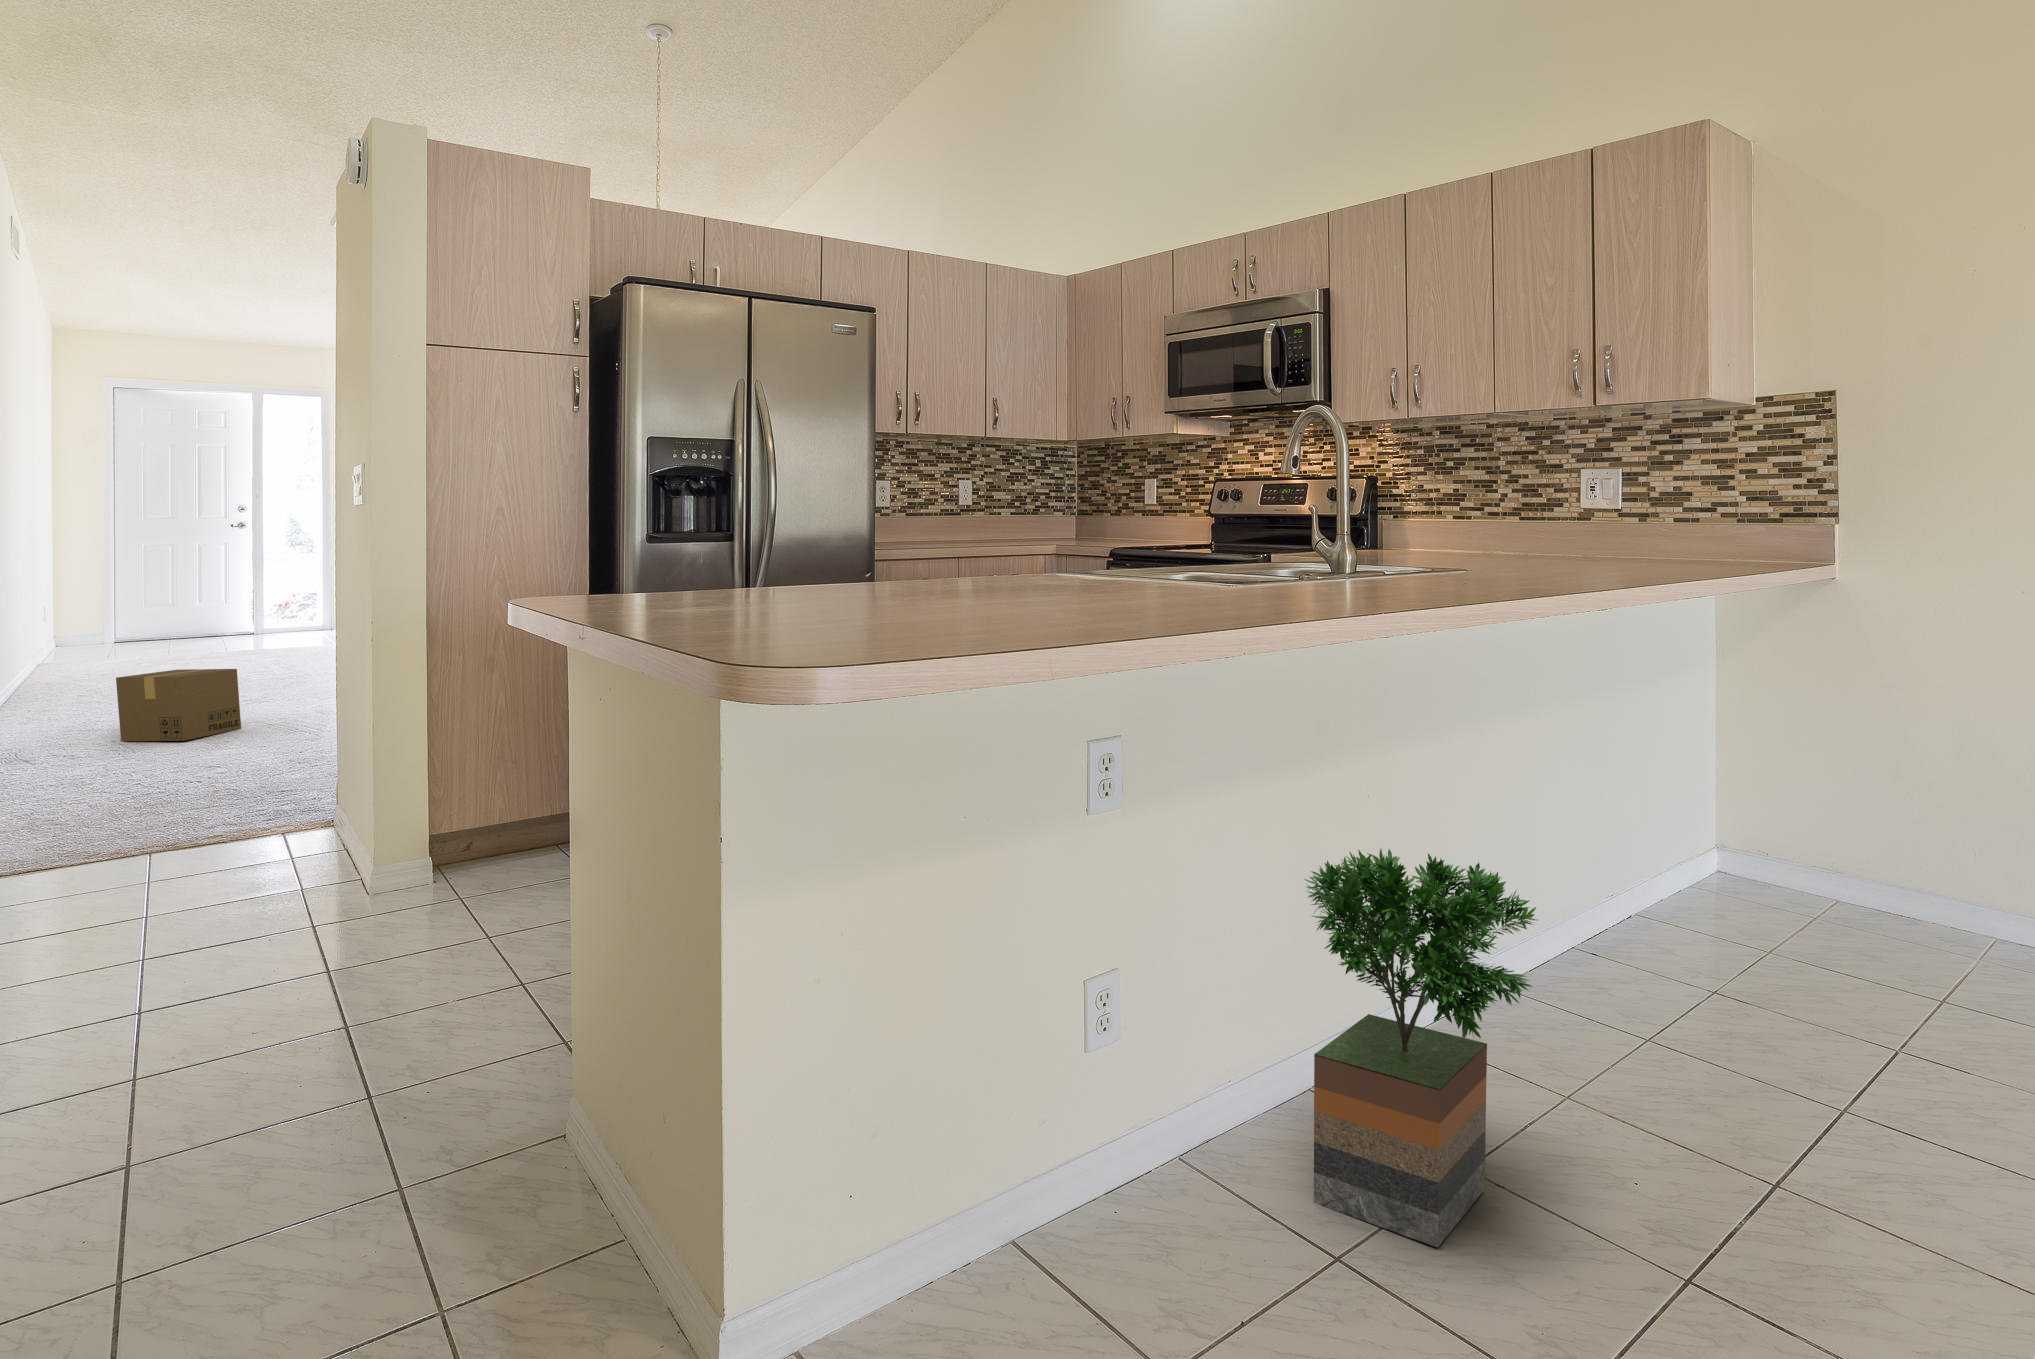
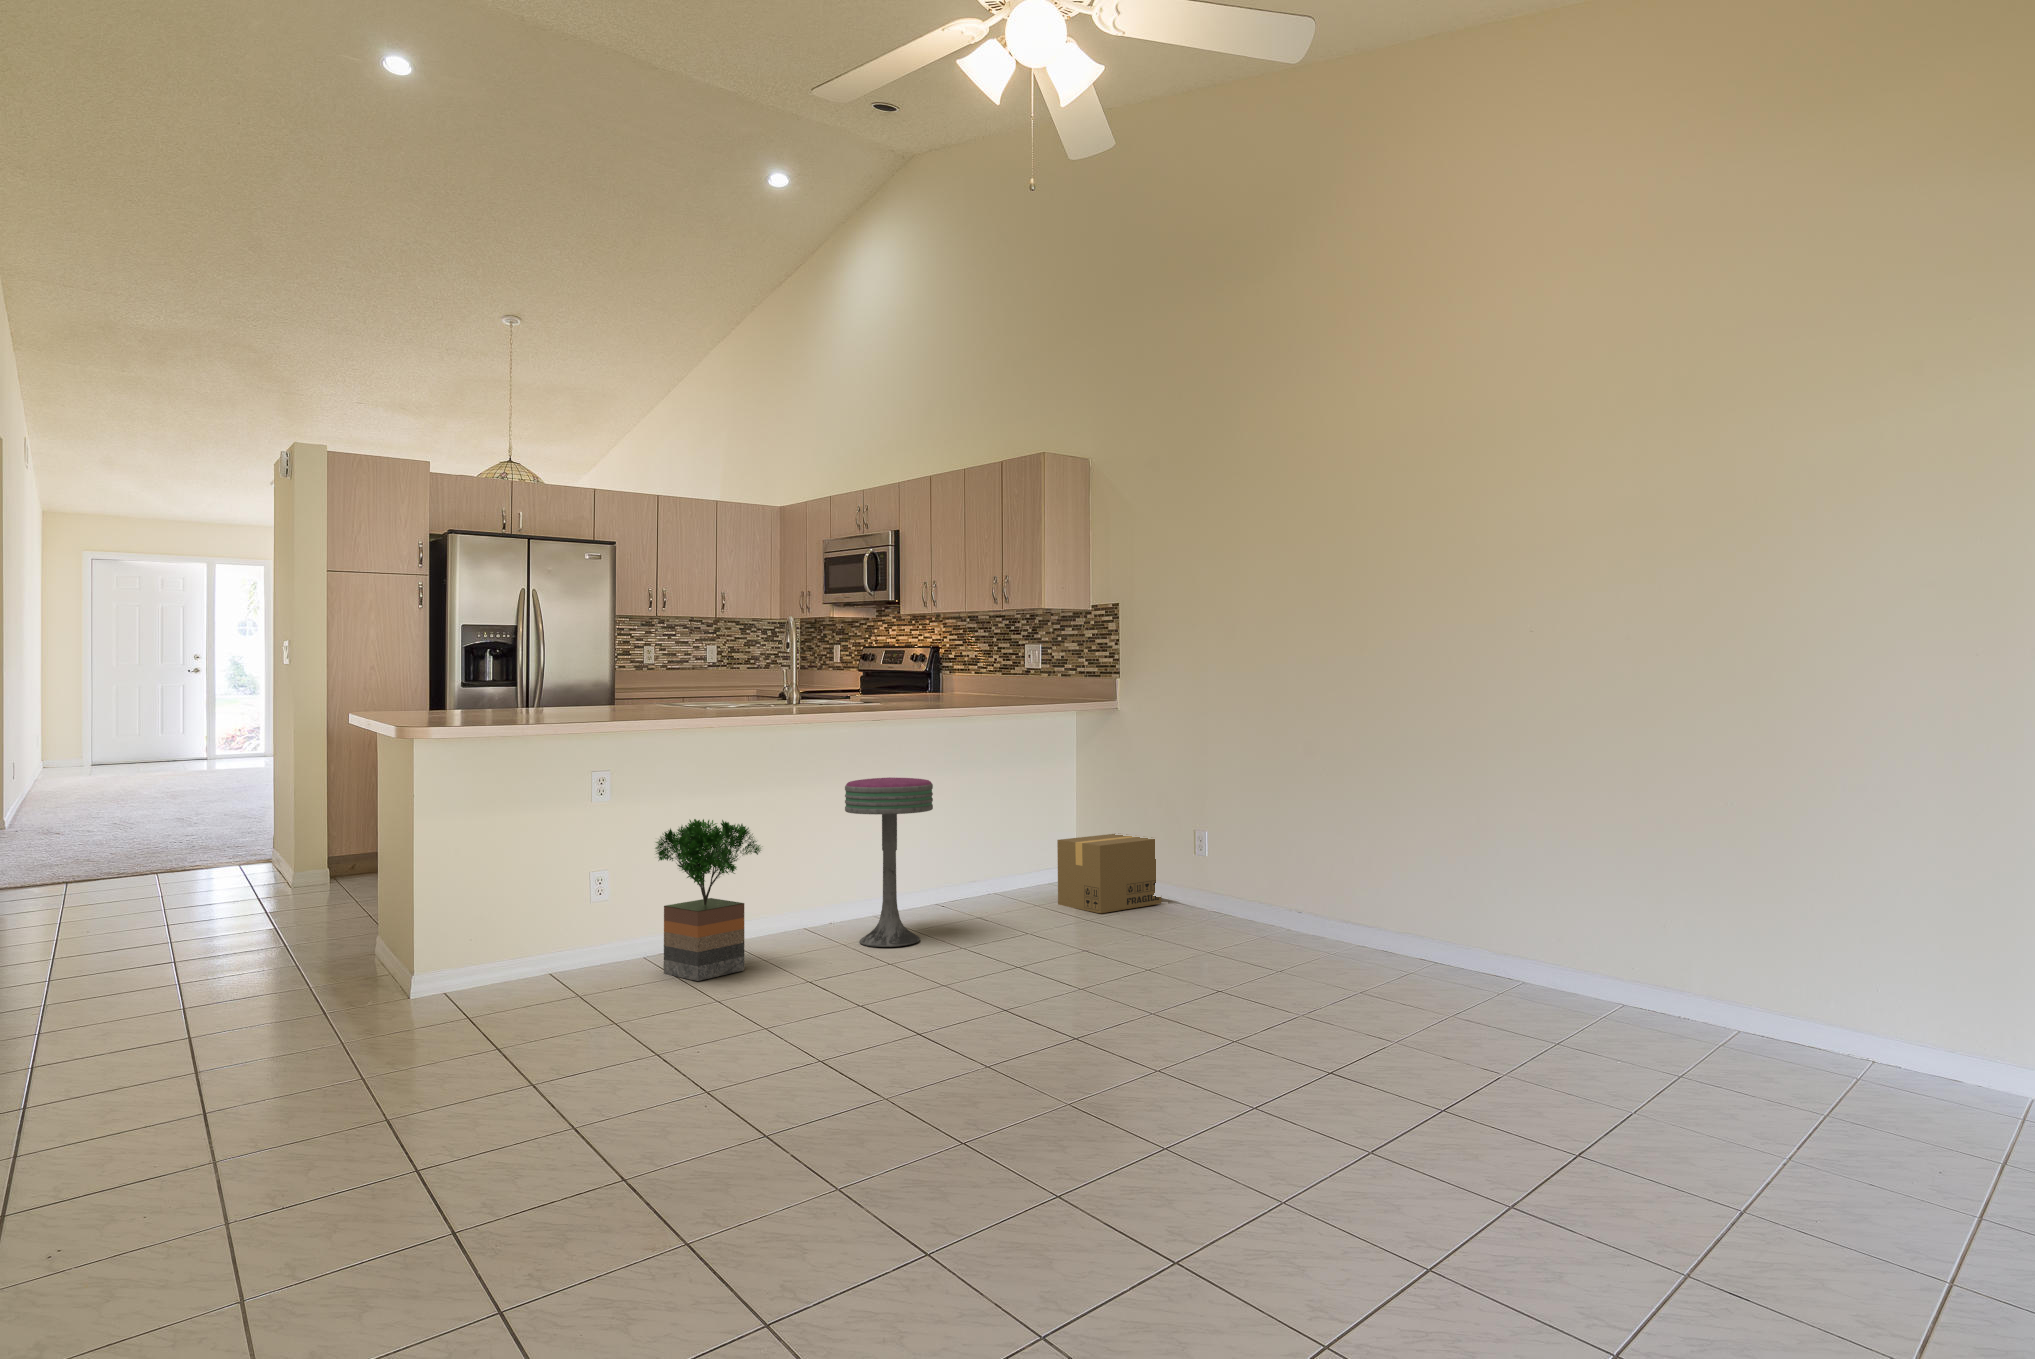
cardboard box: present [116,669,241,741] -> present [1057,834,1161,913]
bar stool: none [1541,727,1742,1083] -> present [845,777,933,947]

